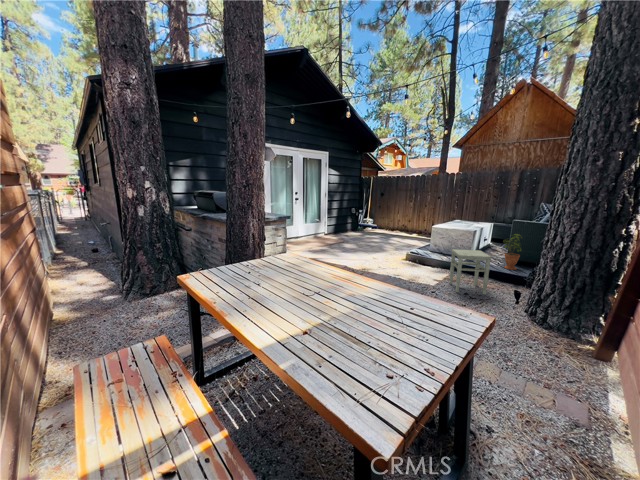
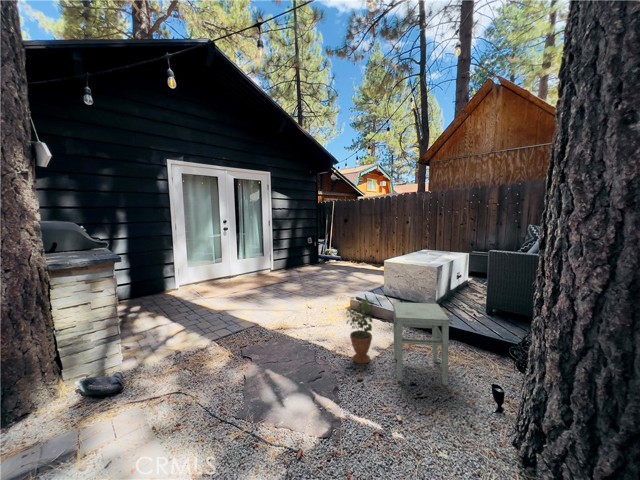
potted plant: present [504,234,522,270] -> present [346,300,374,364]

